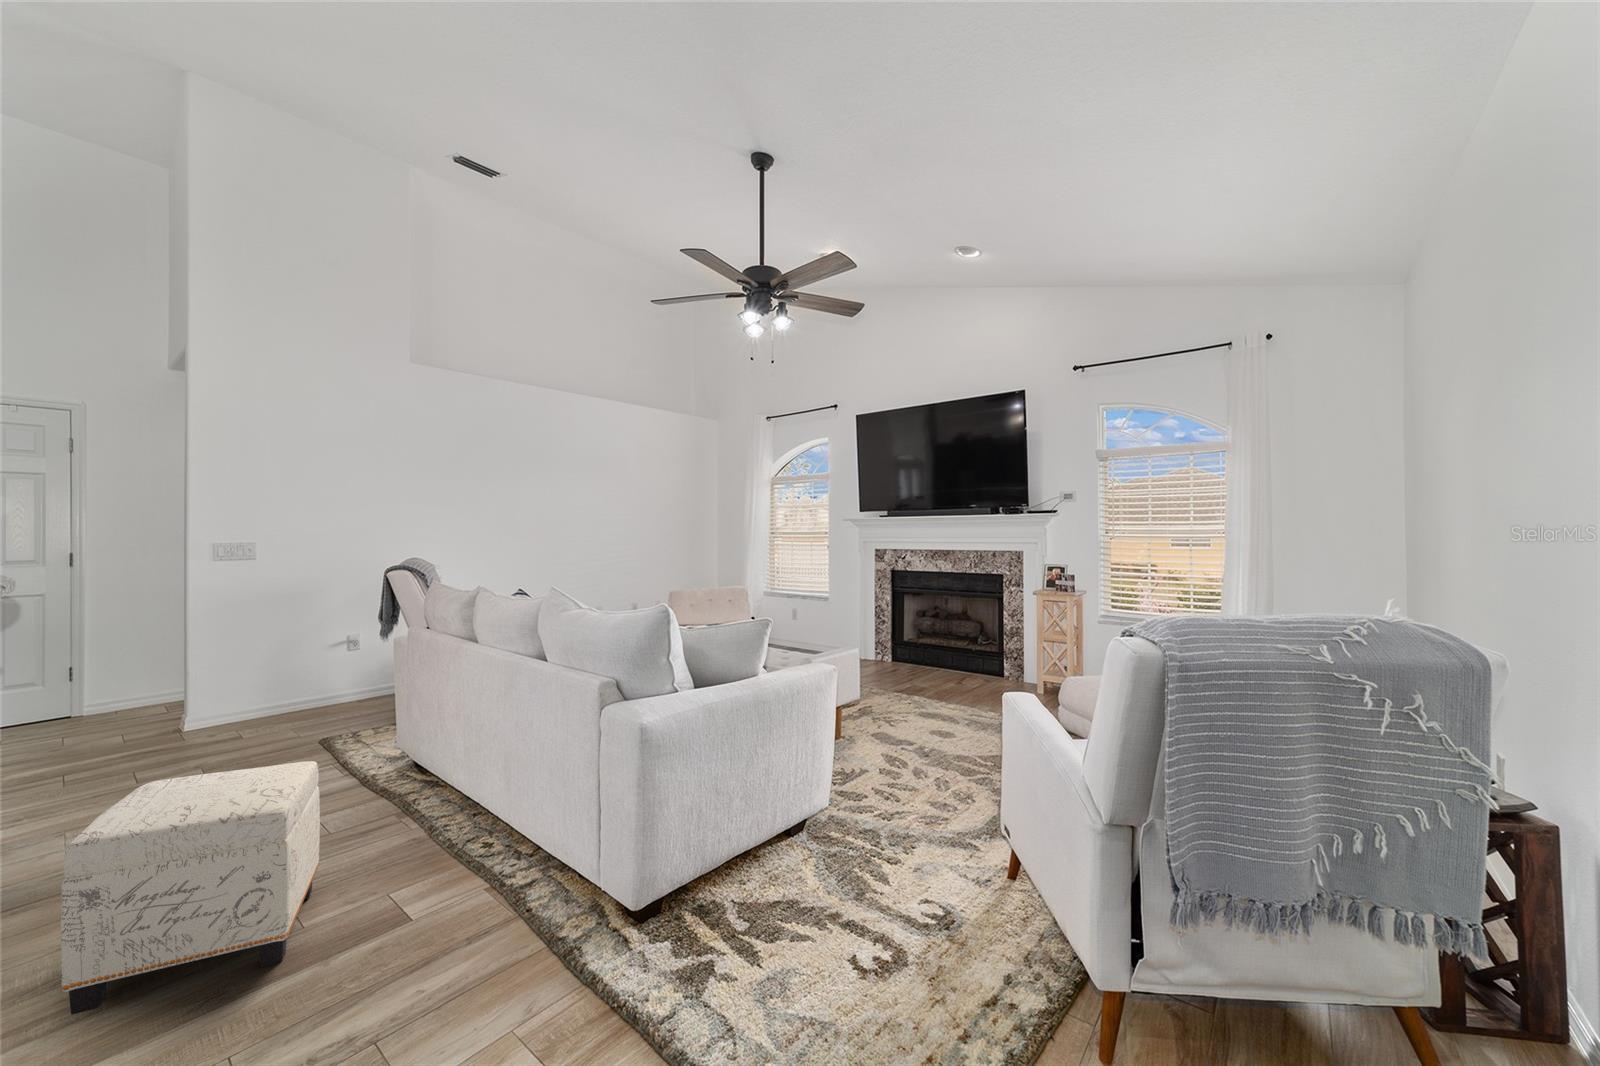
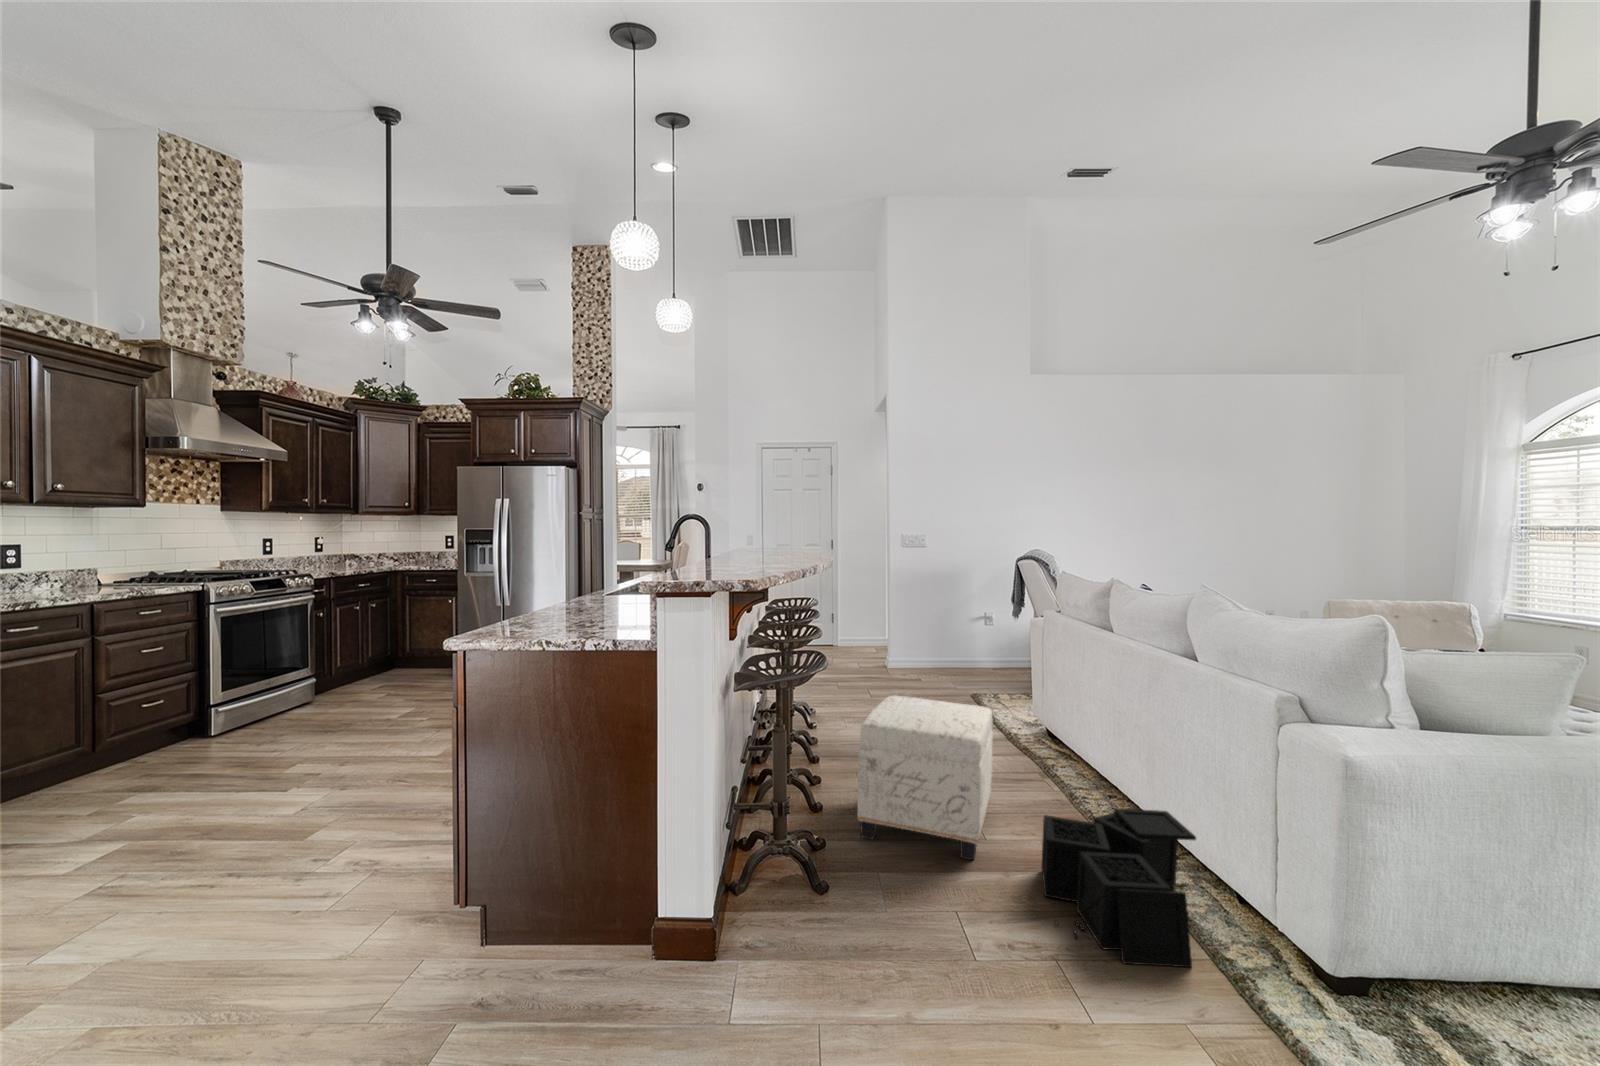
storage bin: none [376,814,542,1000] -> present [1041,808,1196,967]

